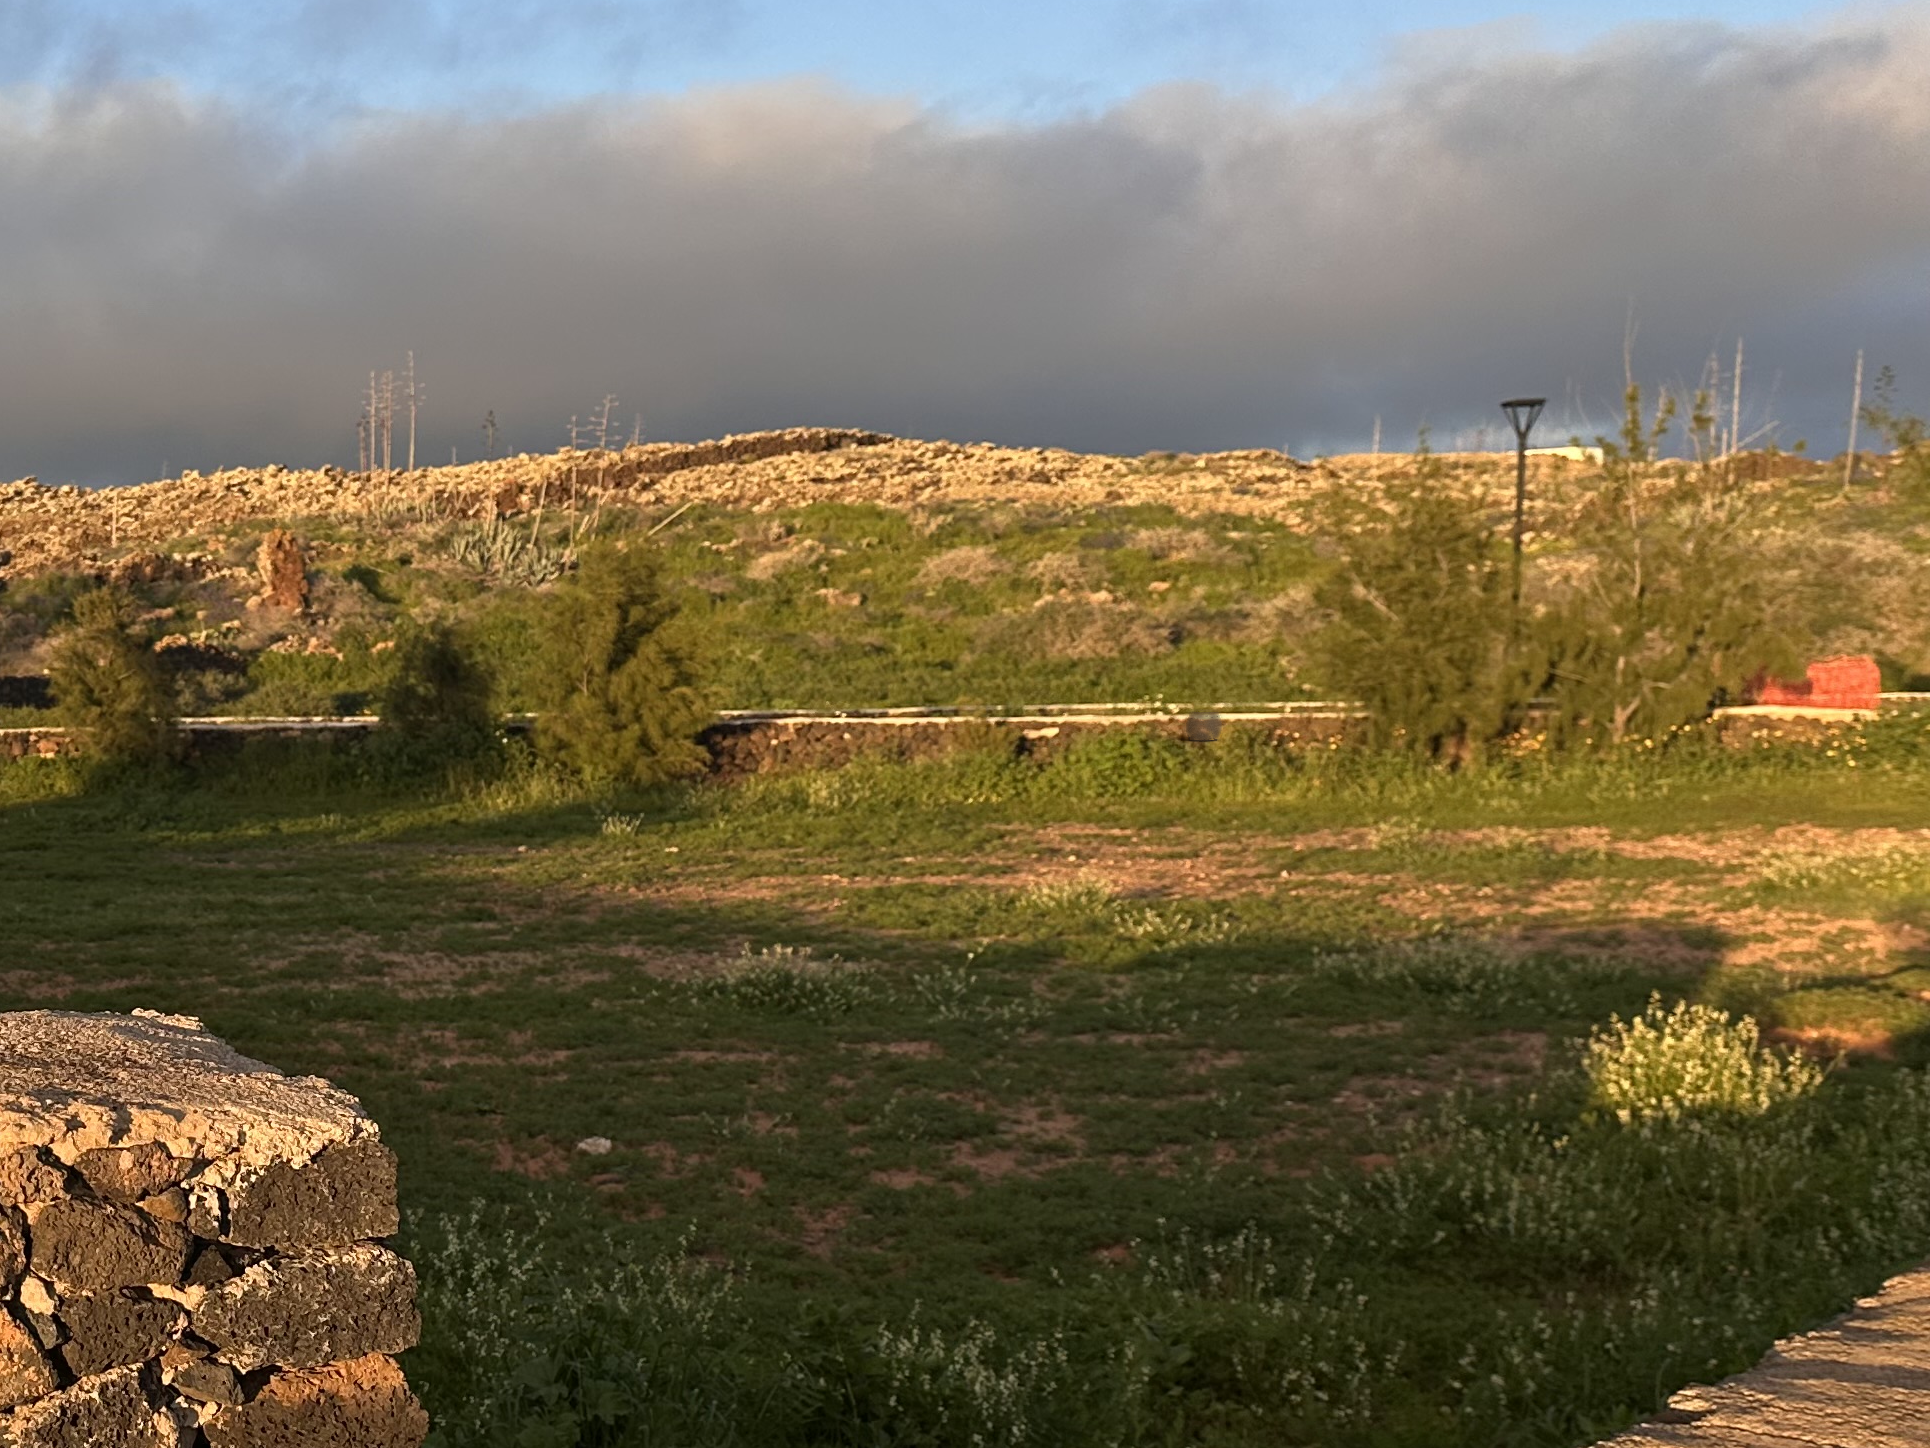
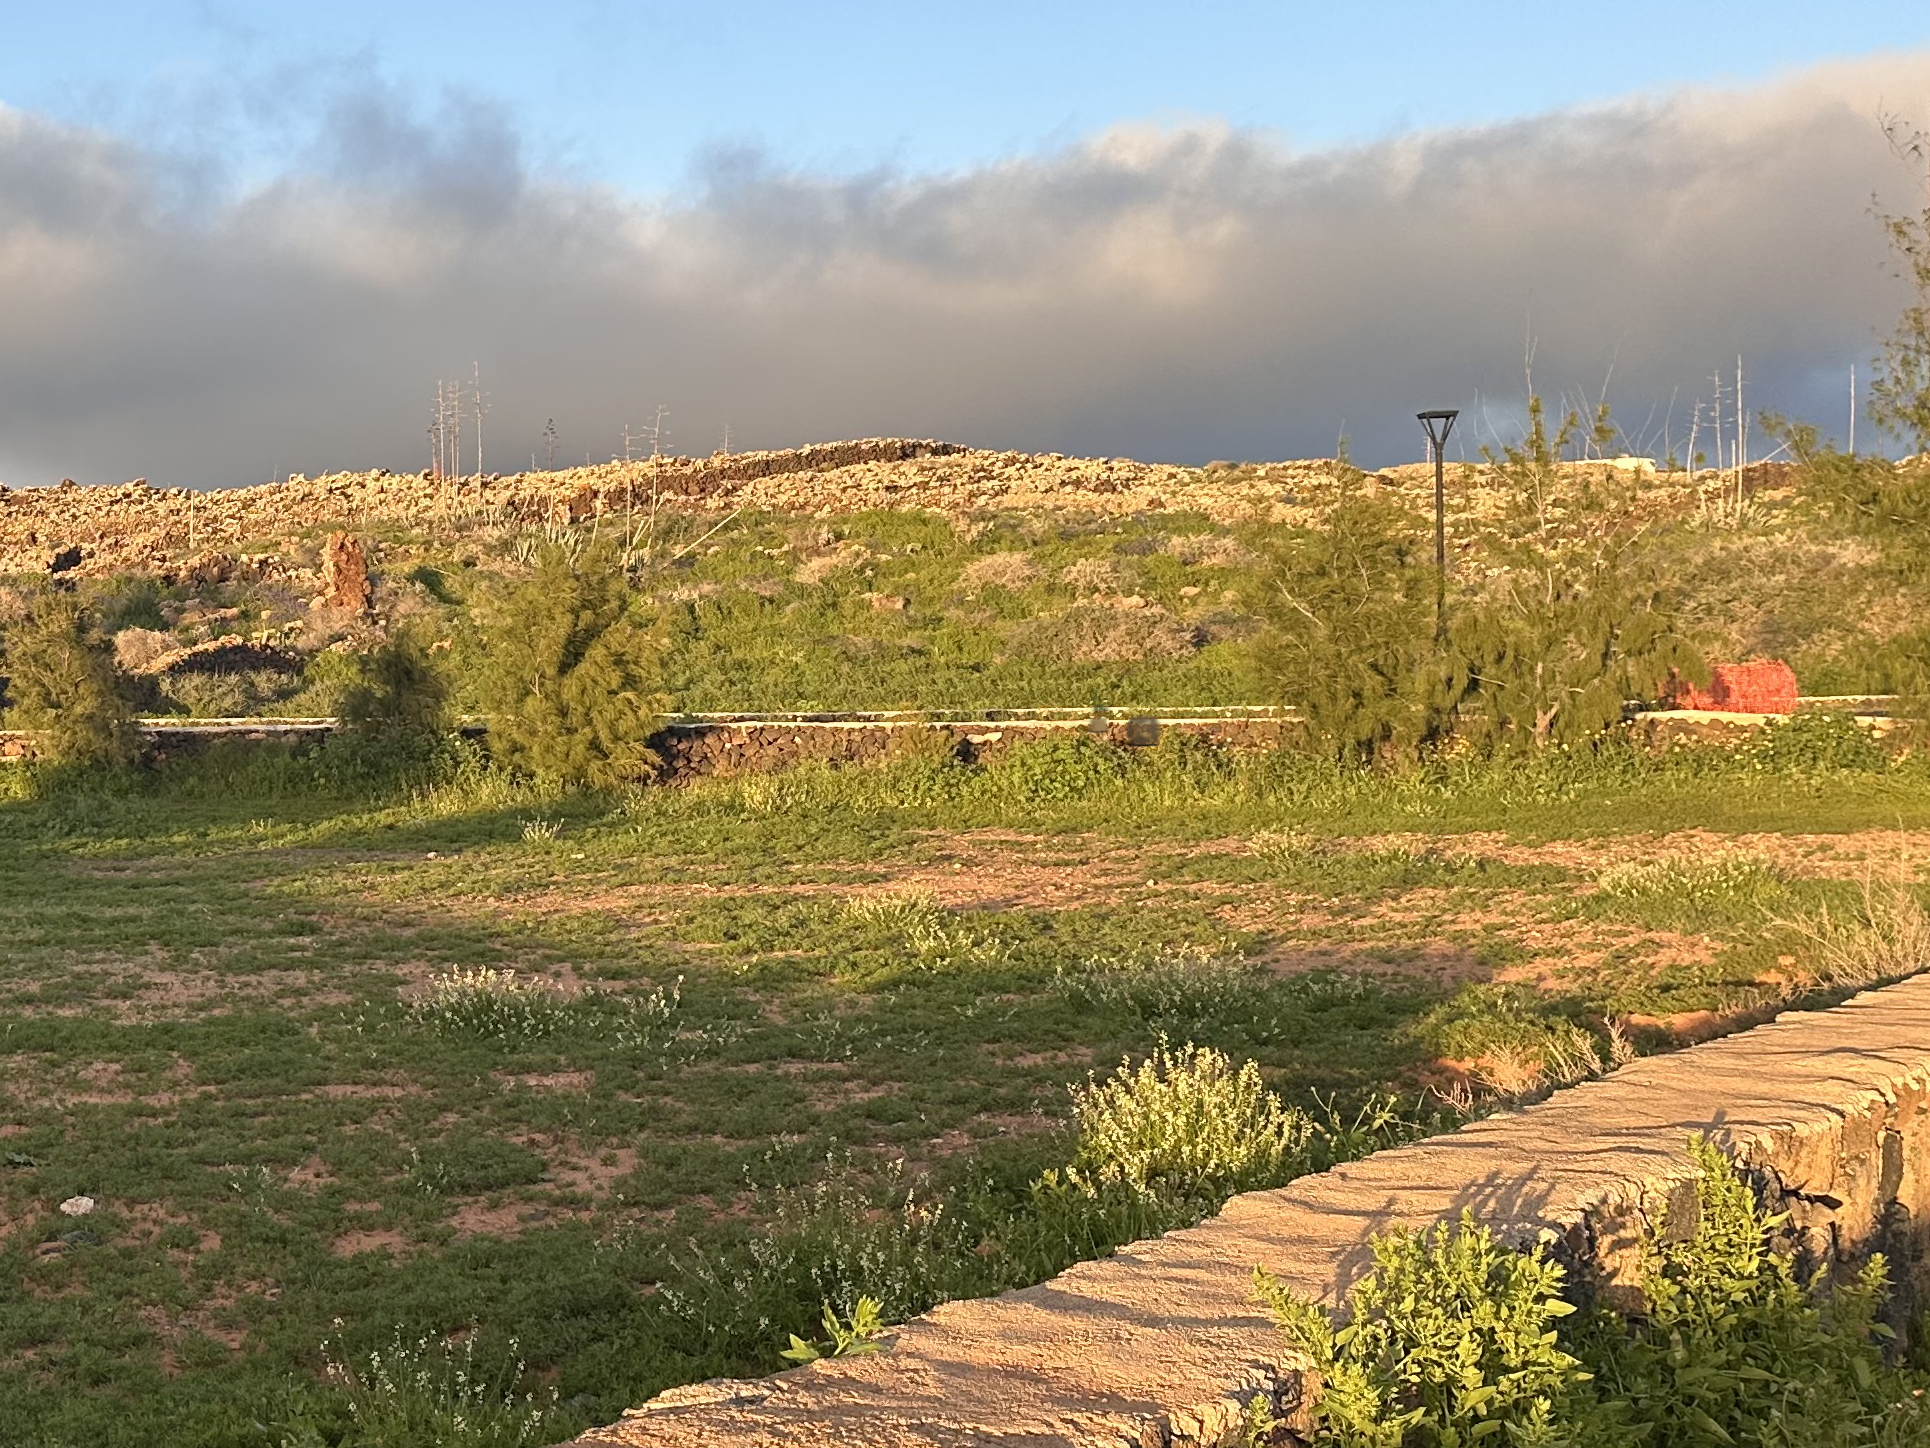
potted plant: none [1134,684,1160,728] -> present [1090,689,1110,732]

